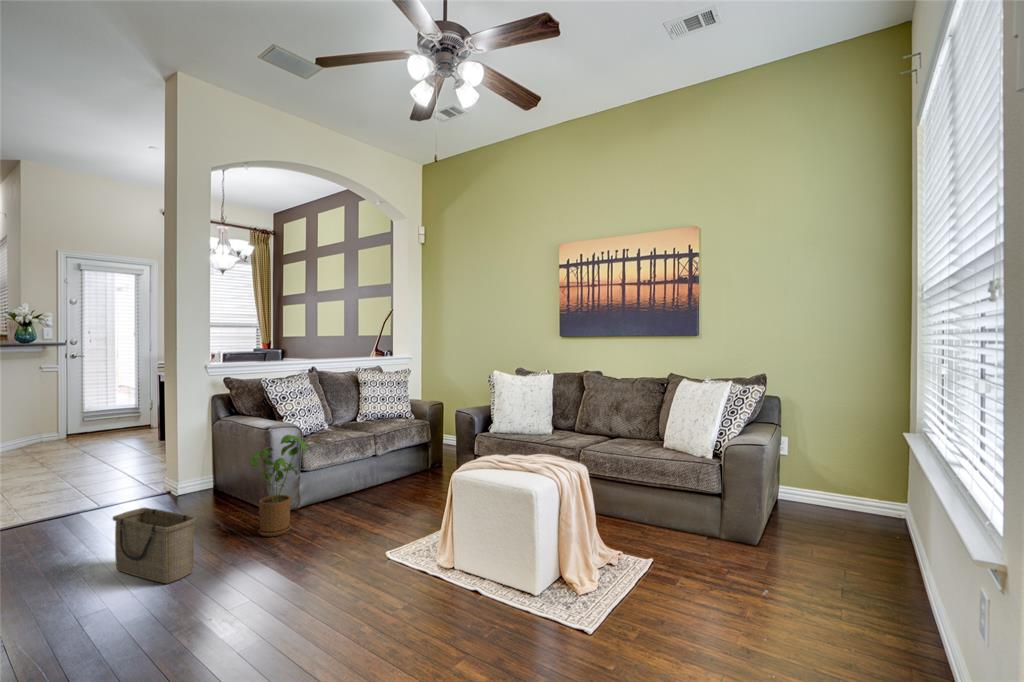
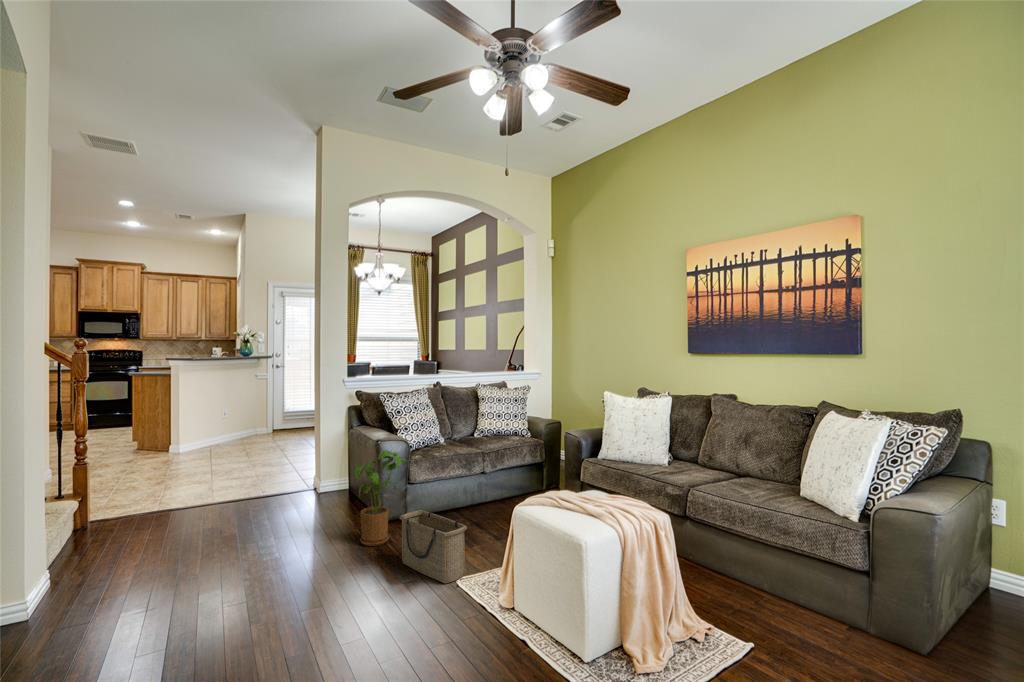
basket: present [113,508,197,583] -> present [400,510,467,583]

